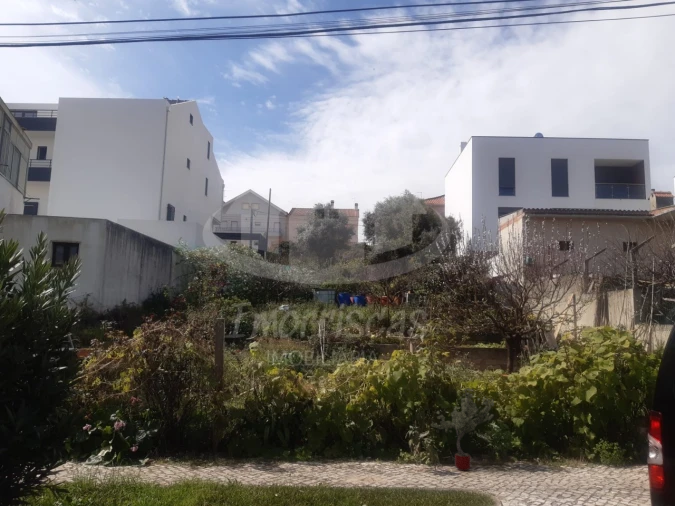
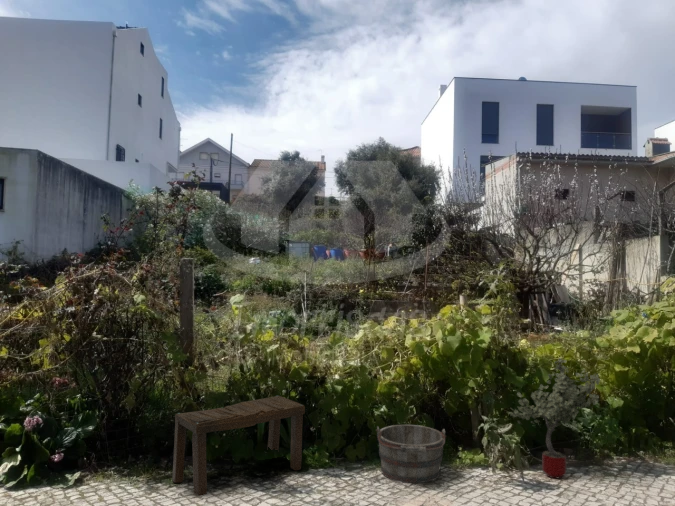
bench: none [207,411,295,474] -> present [172,395,305,496]
bucket: none [342,433,389,471] -> present [376,425,446,483]

